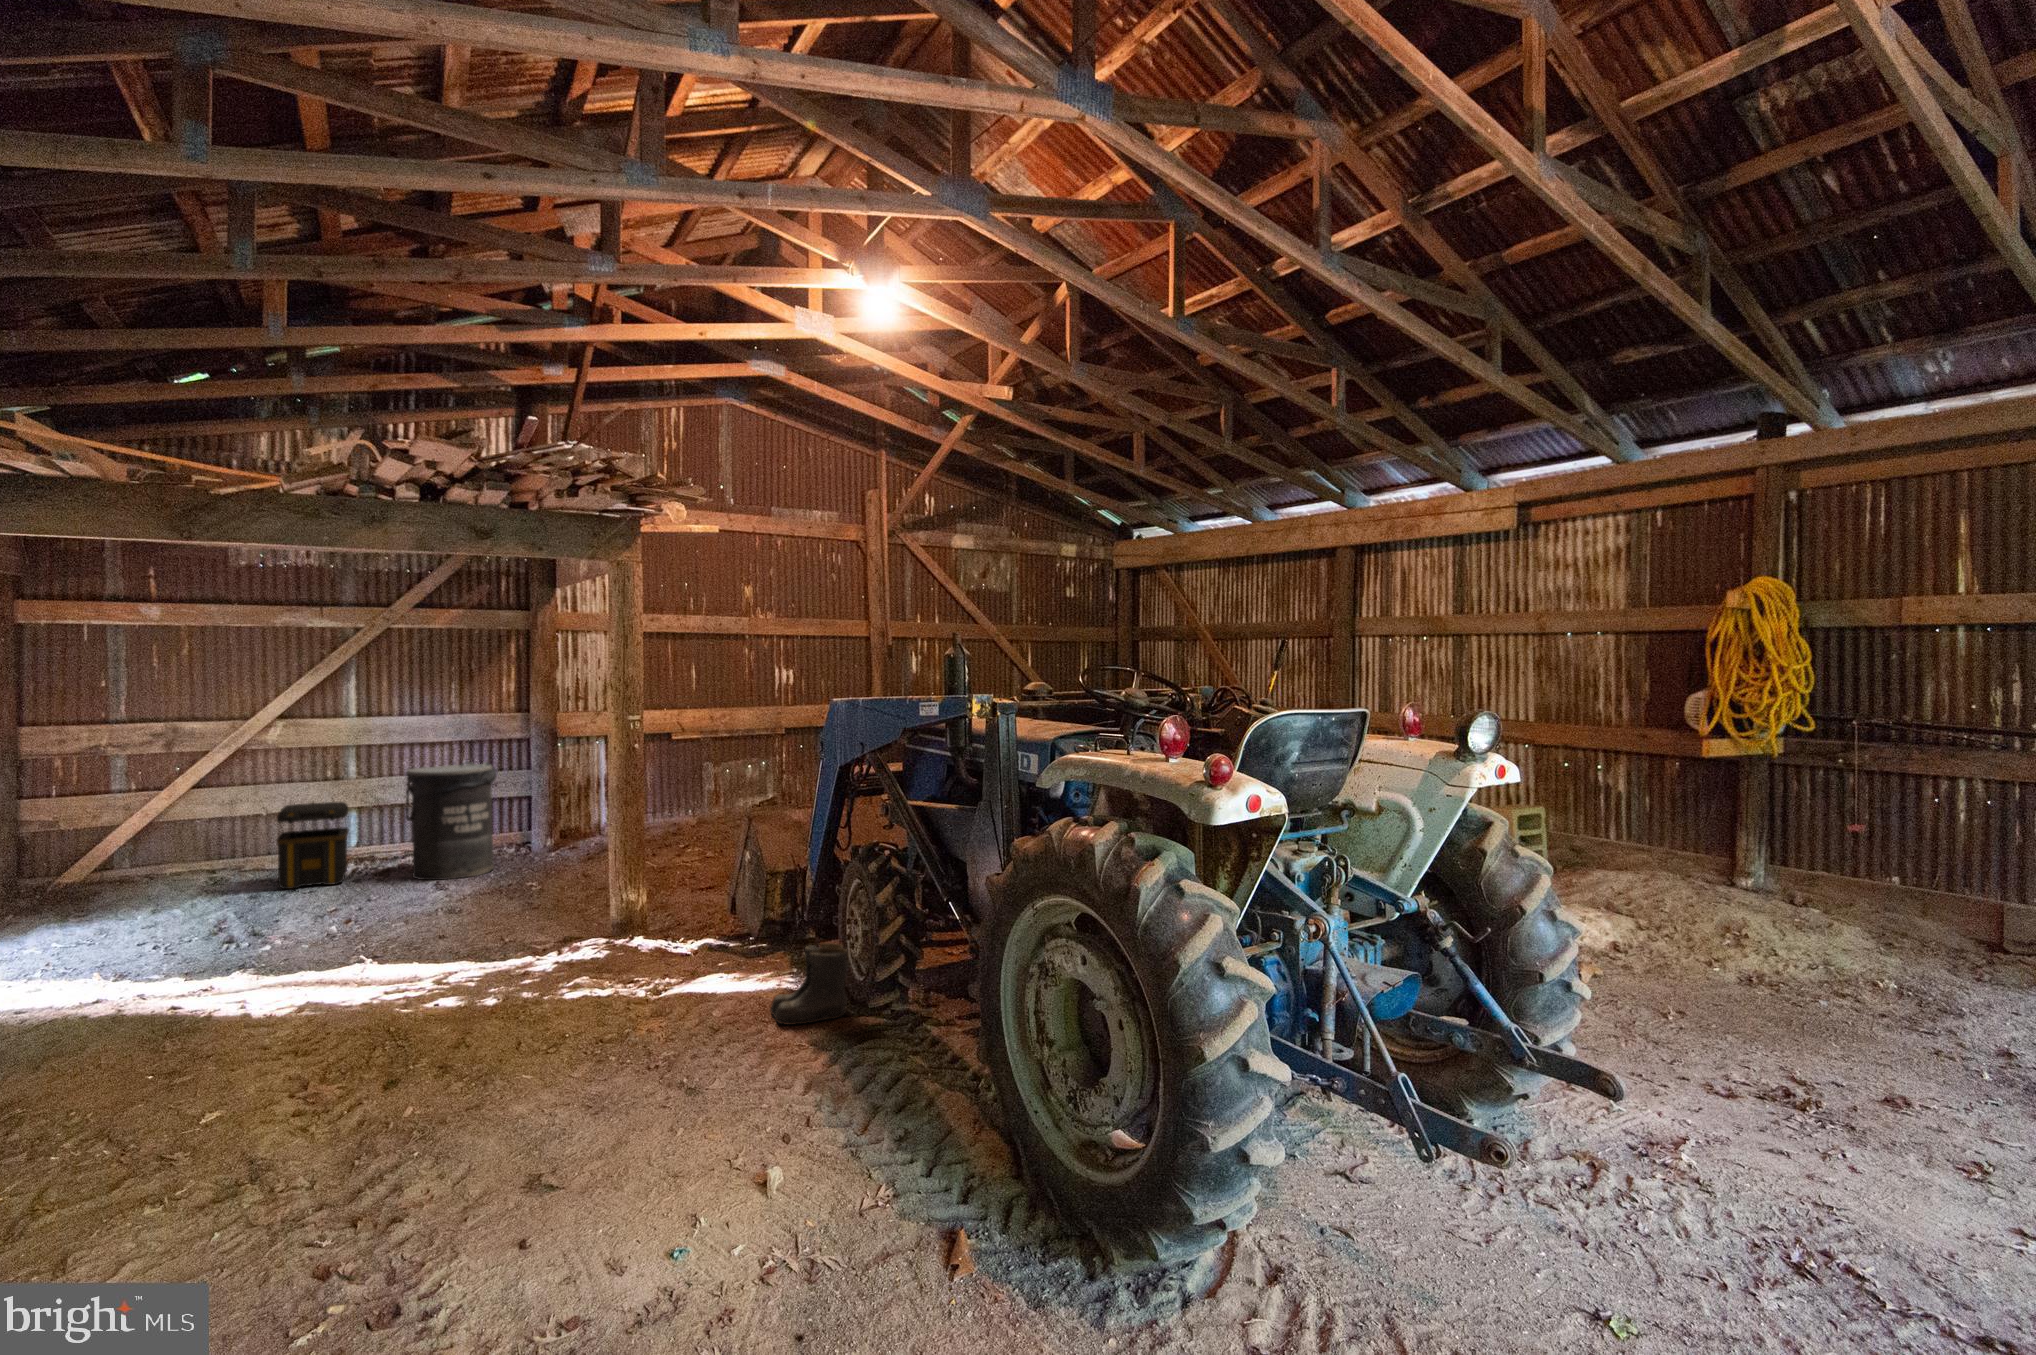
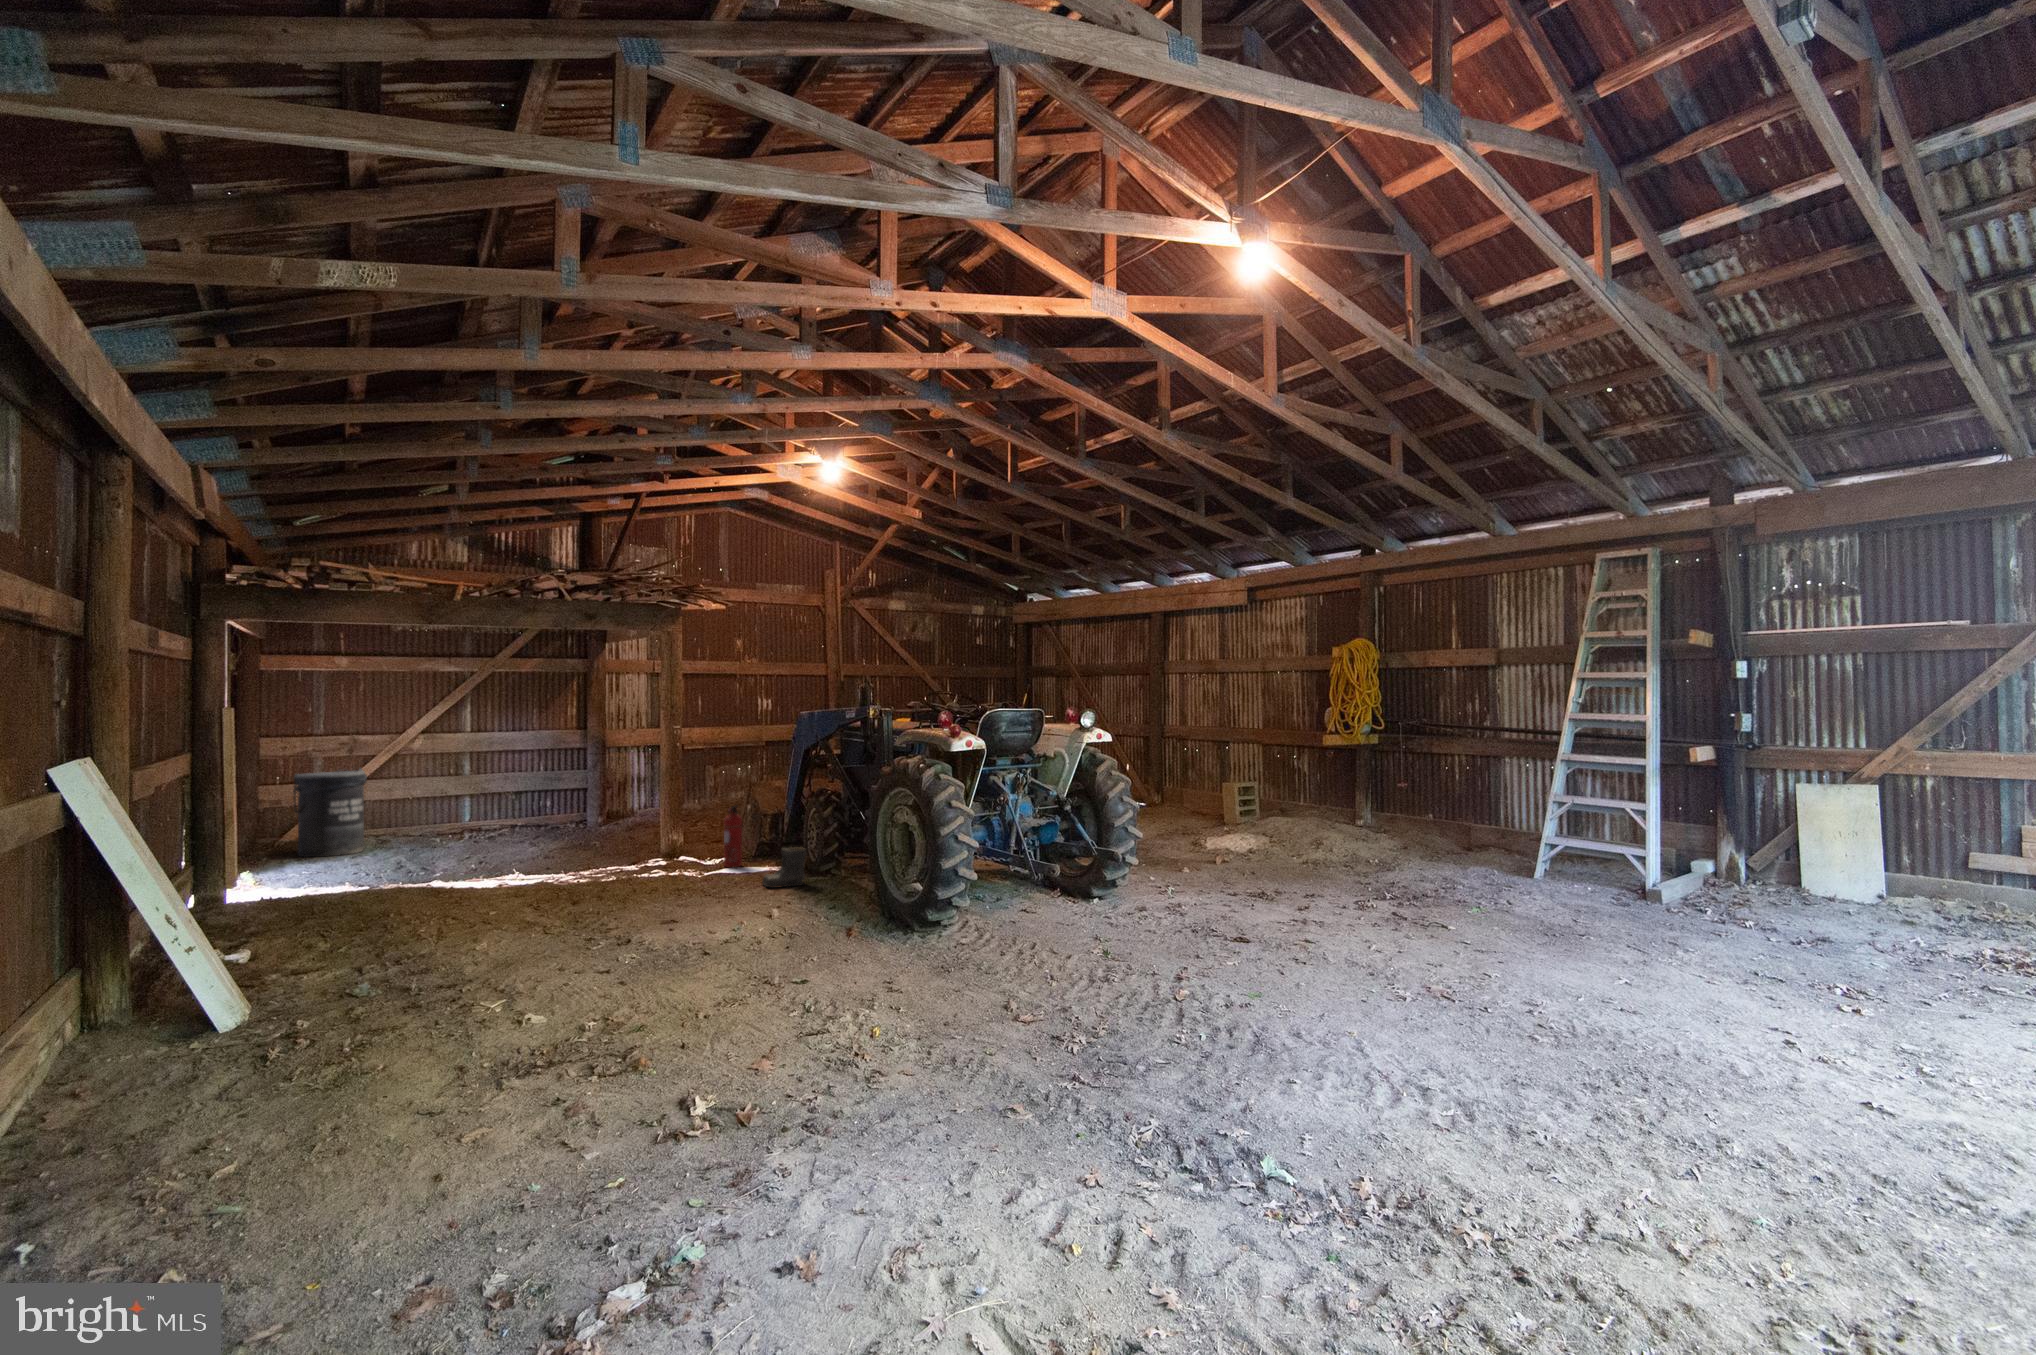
trash can: present [406,762,496,880] -> present [293,769,367,857]
toolbox: present [277,802,349,889] -> none [421,790,467,847]
fire extinguisher: none [711,853,741,956] -> present [724,806,742,868]

